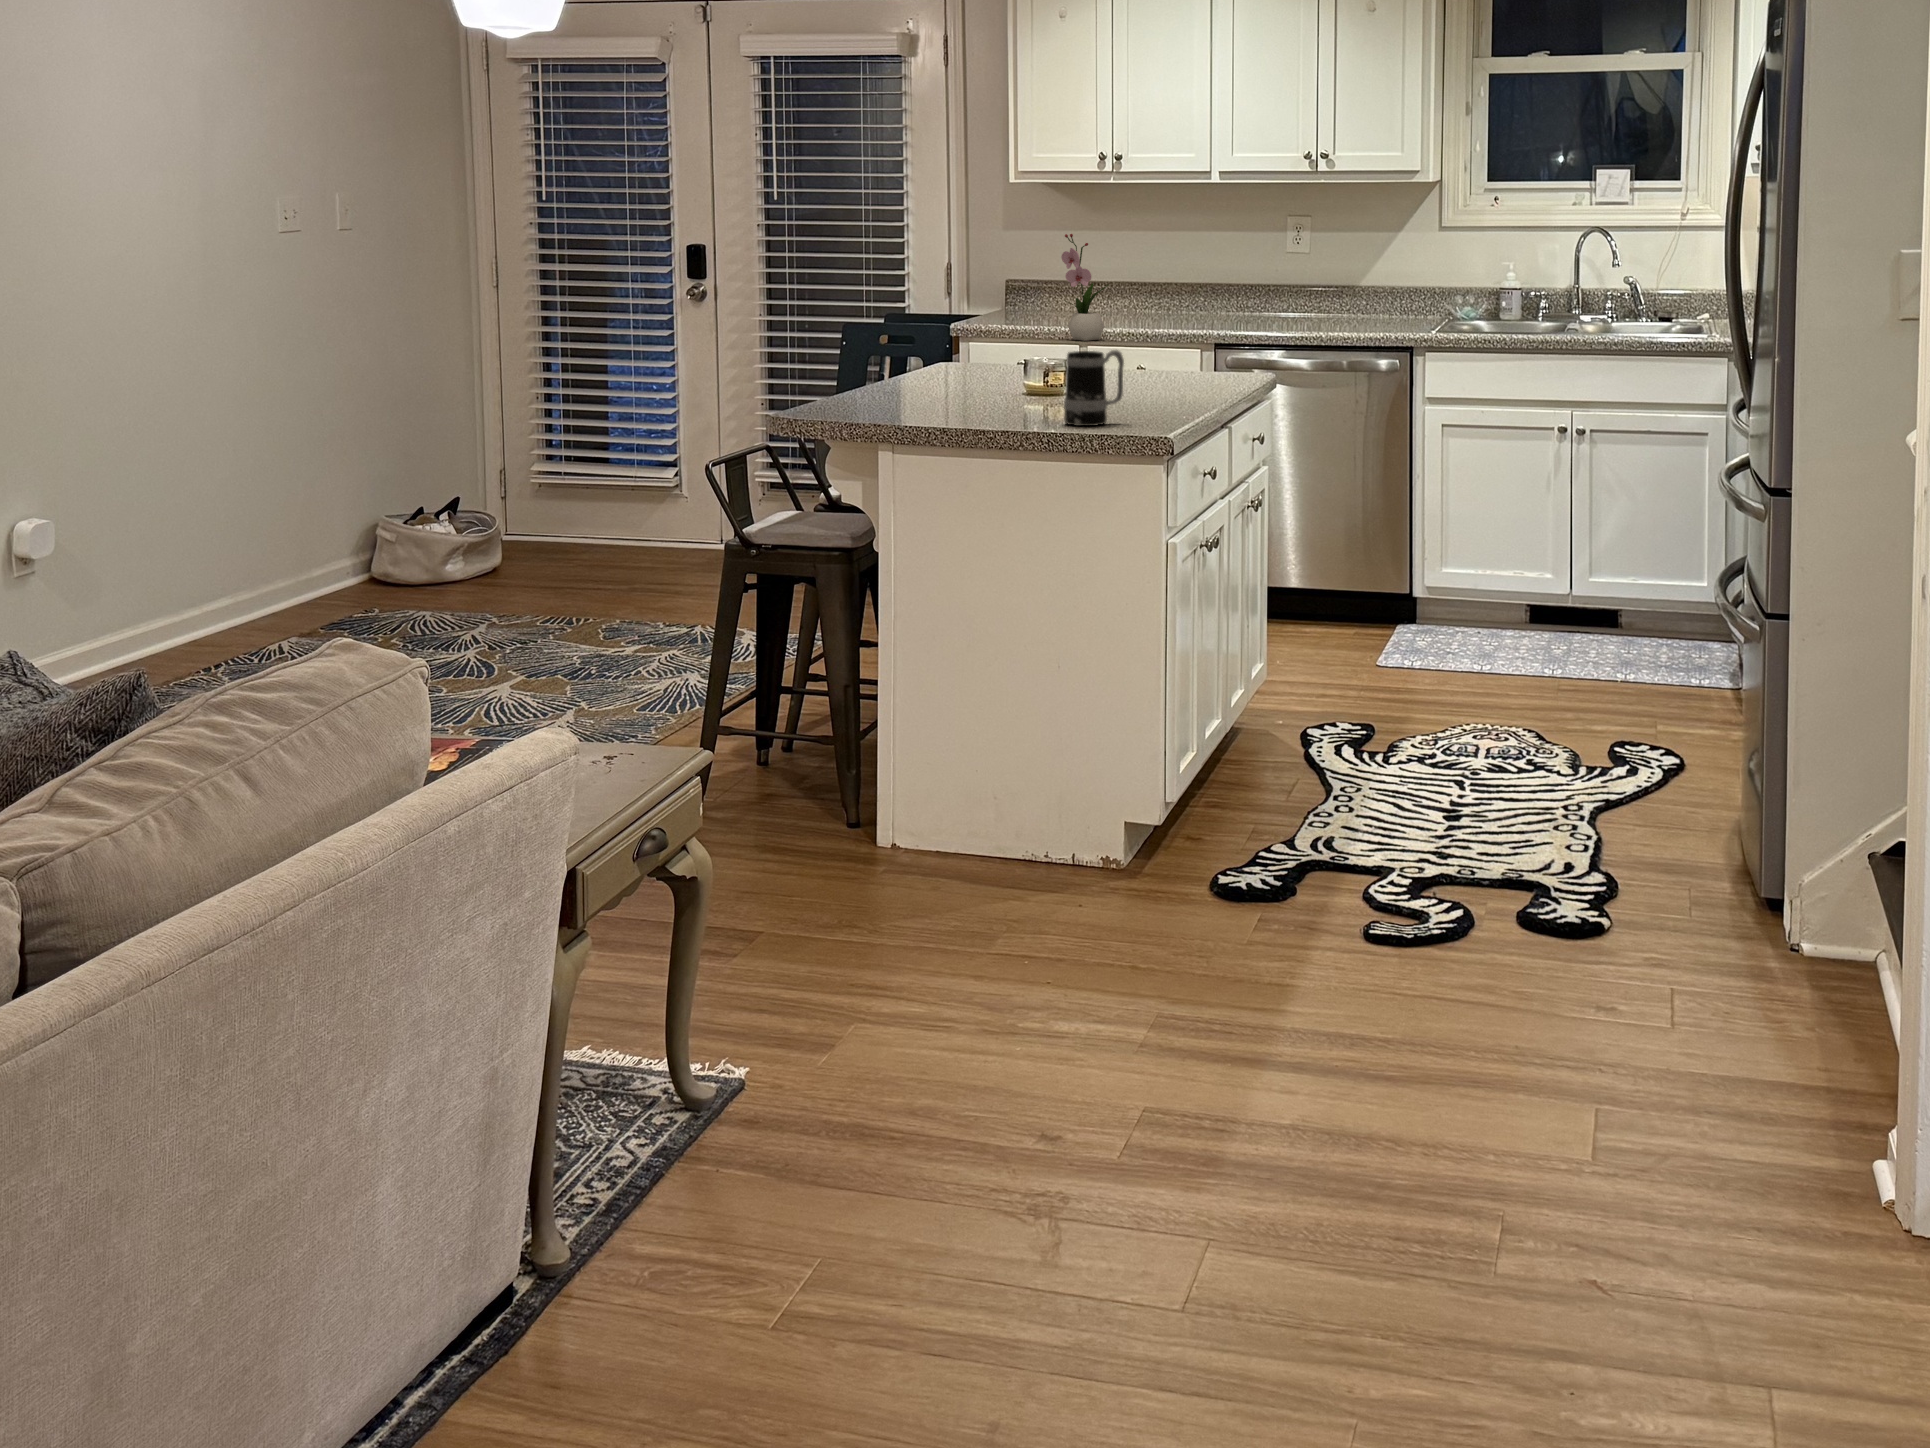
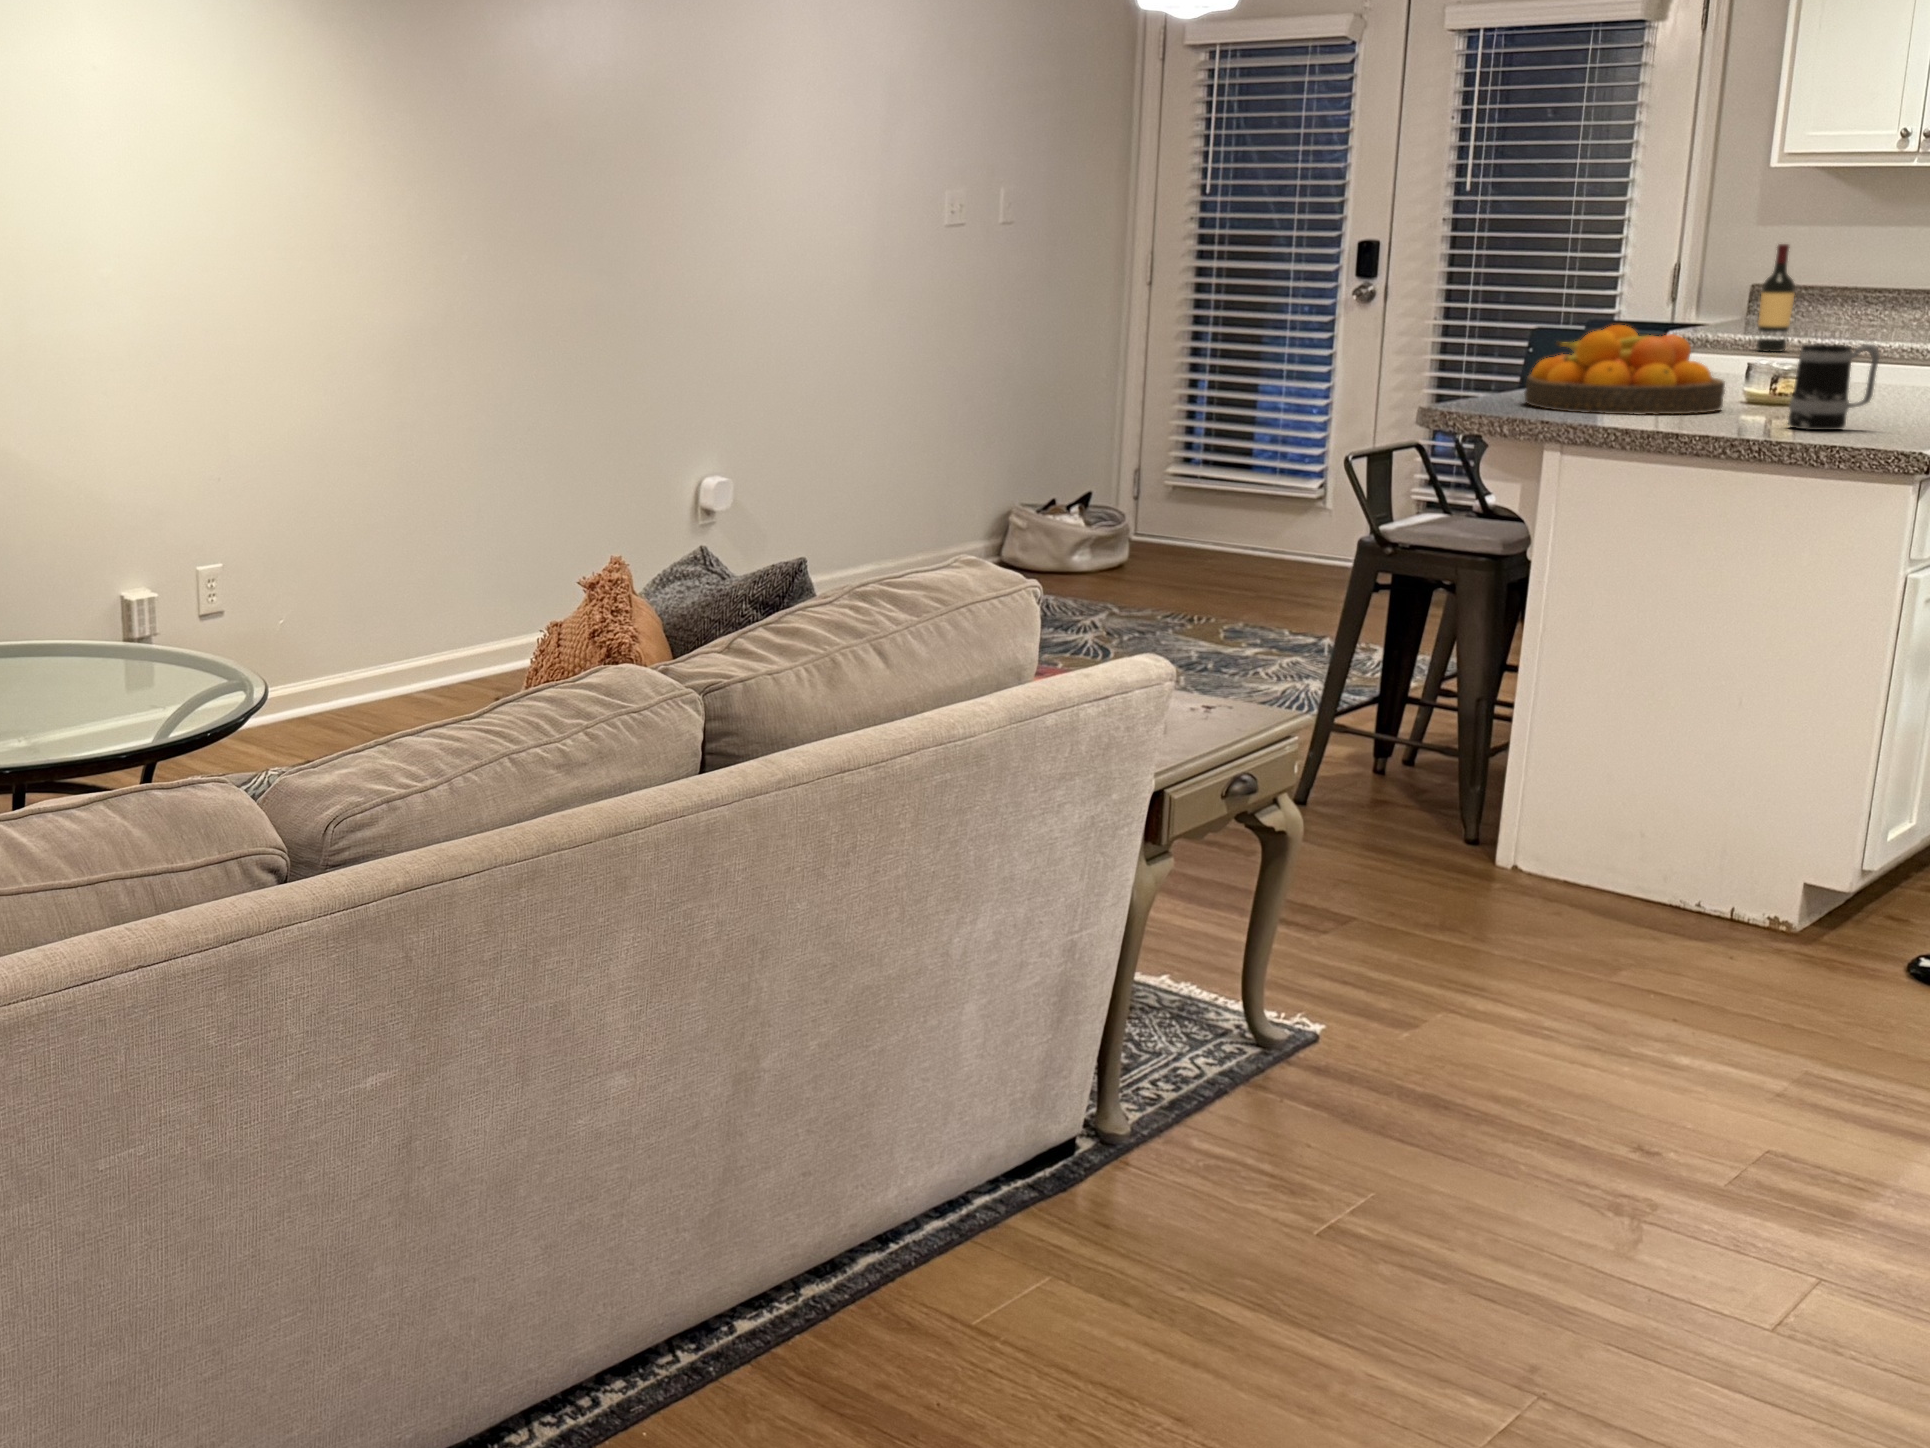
flower arrangement: present [1061,234,1108,341] -> none [1829,225,1899,355]
wine bottle: none [1013,249,1037,340] -> present [1756,244,1795,352]
fruit bowl: none [854,334,1011,417] -> present [1524,325,1725,415]

